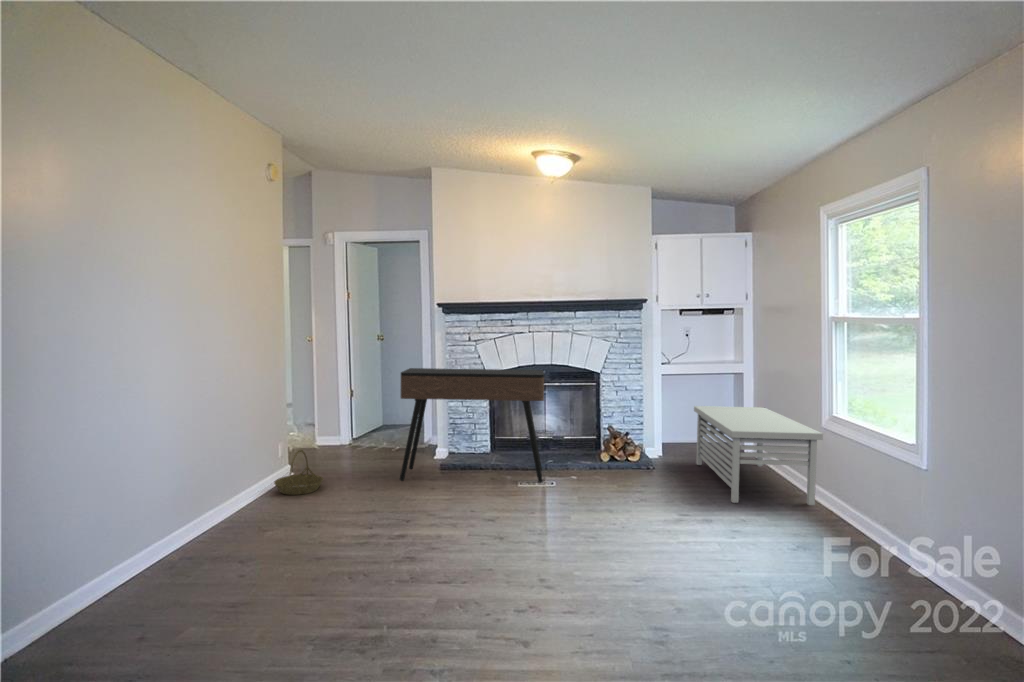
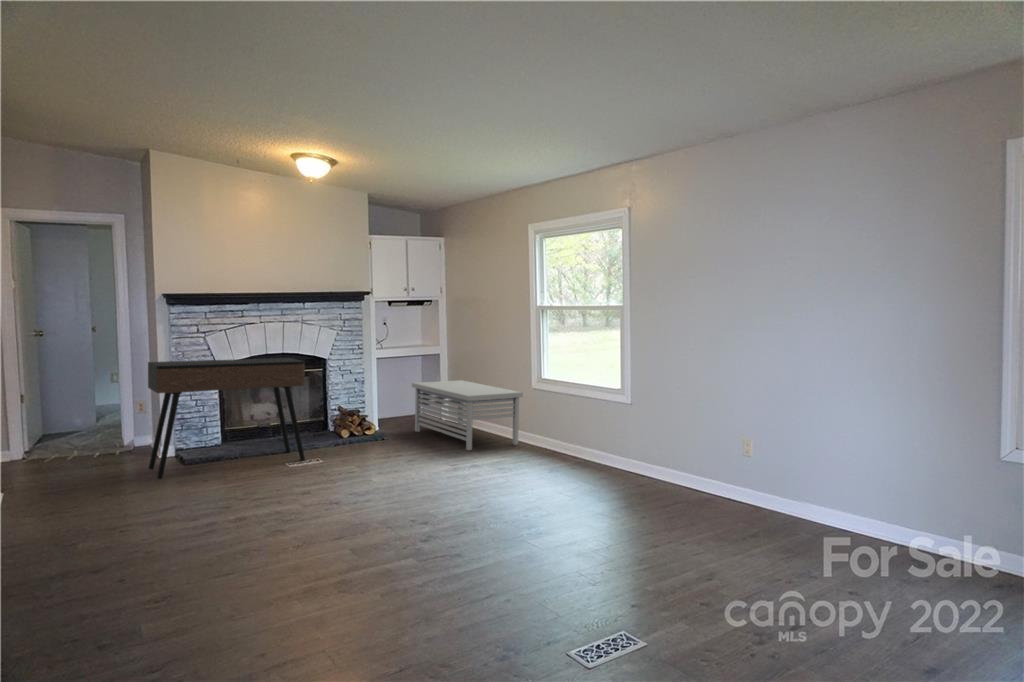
basket: present [274,450,323,495] -> none [5,460,70,512]

